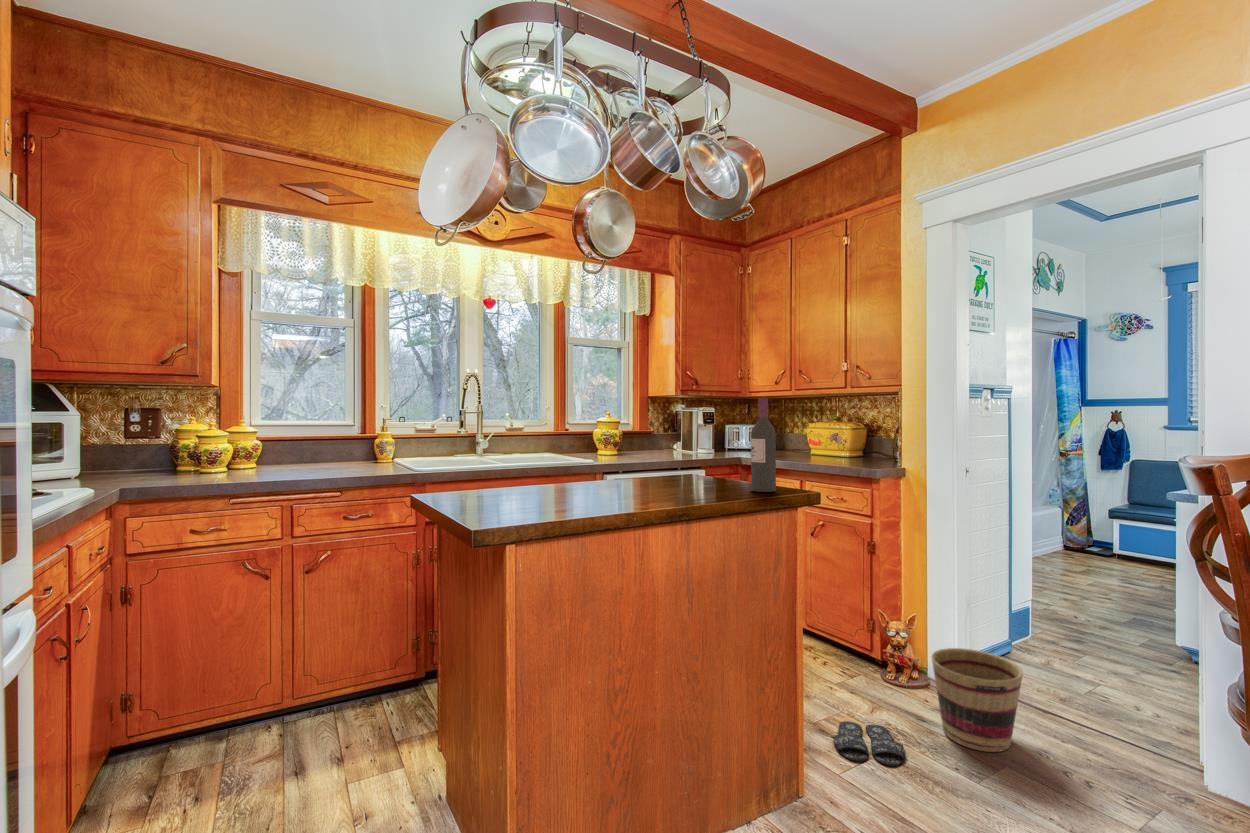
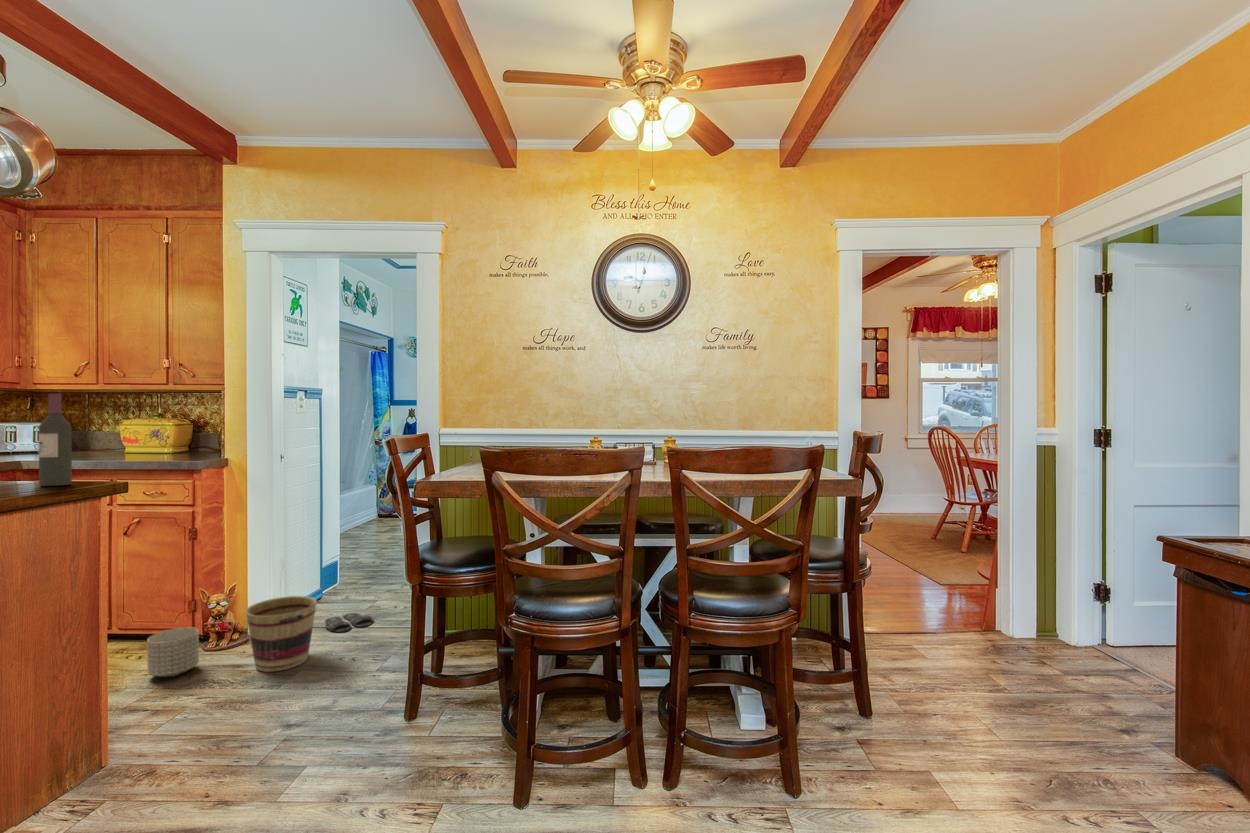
planter: none [833,649,880,704] -> present [147,627,199,677]
slippers: present [833,721,905,766] -> present [325,613,372,632]

